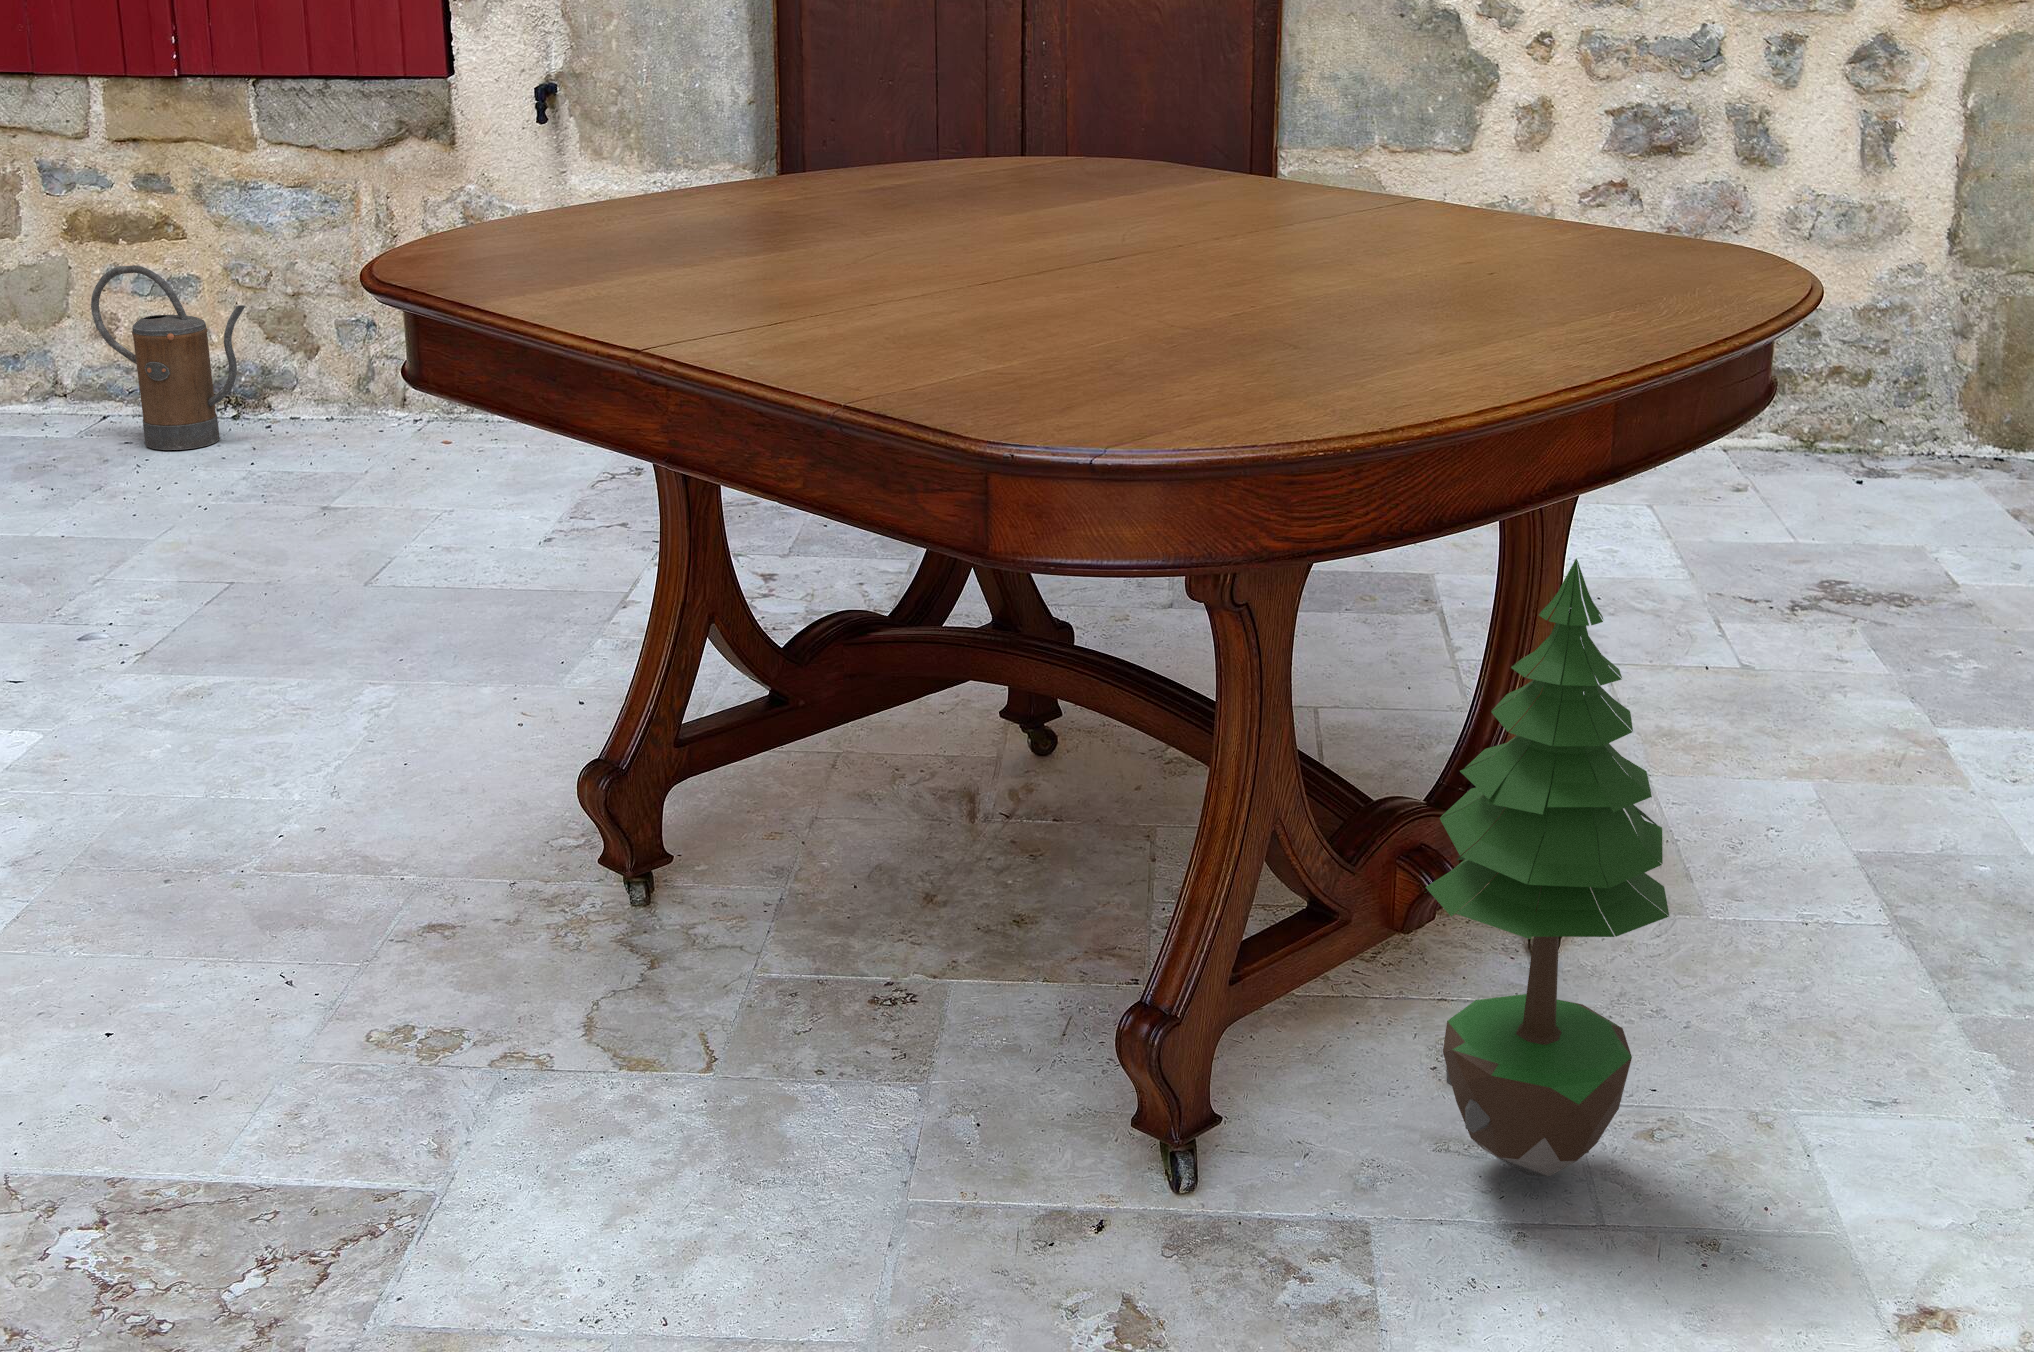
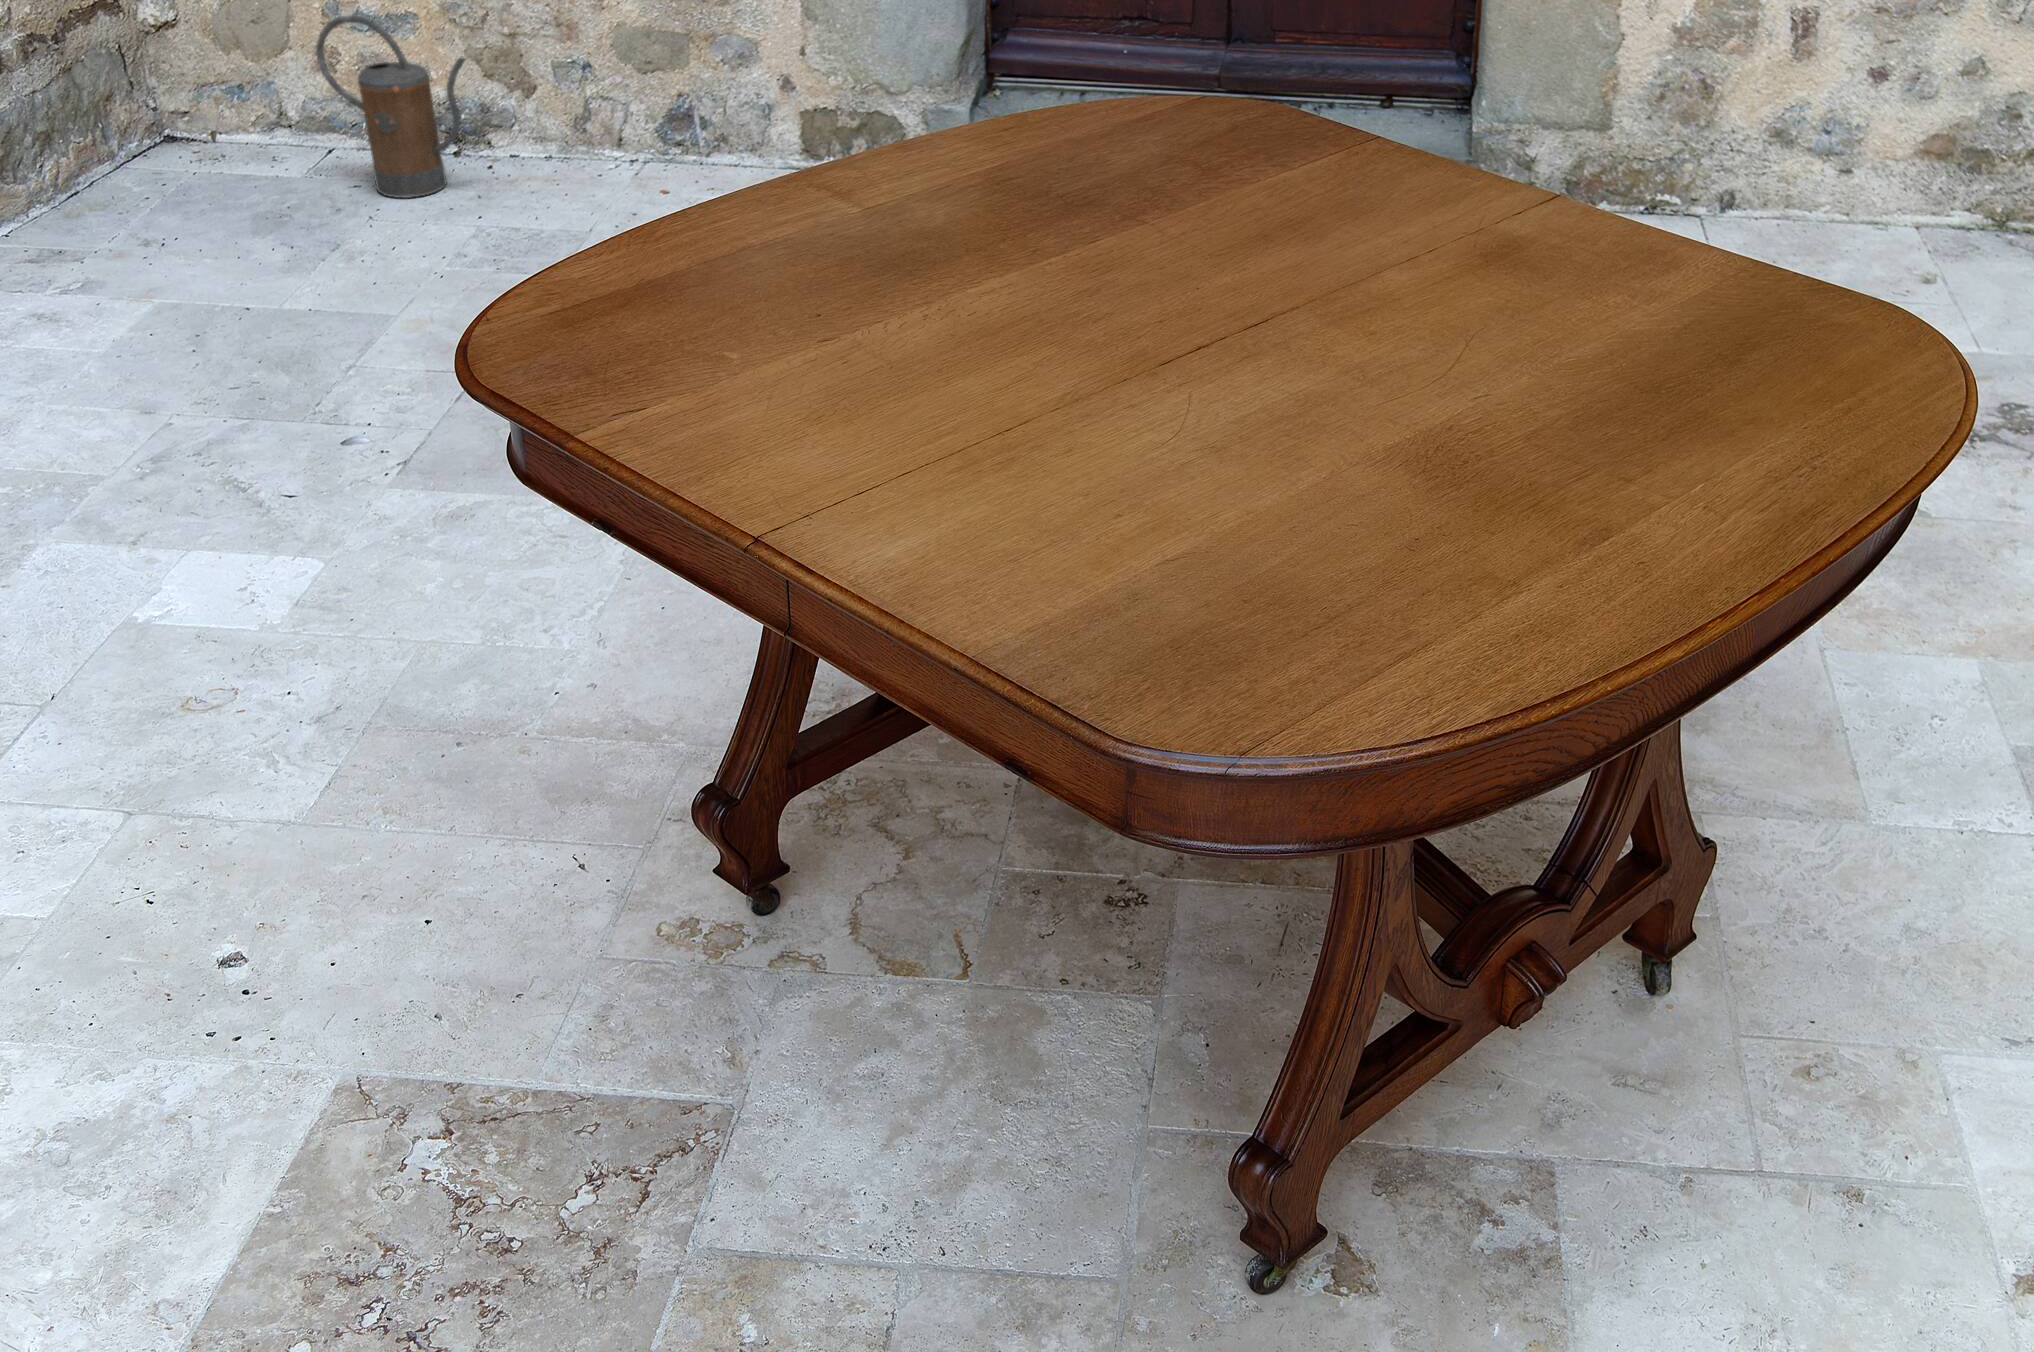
potted tree: present [1426,558,1669,1177] -> none [1601,640,1819,1129]

